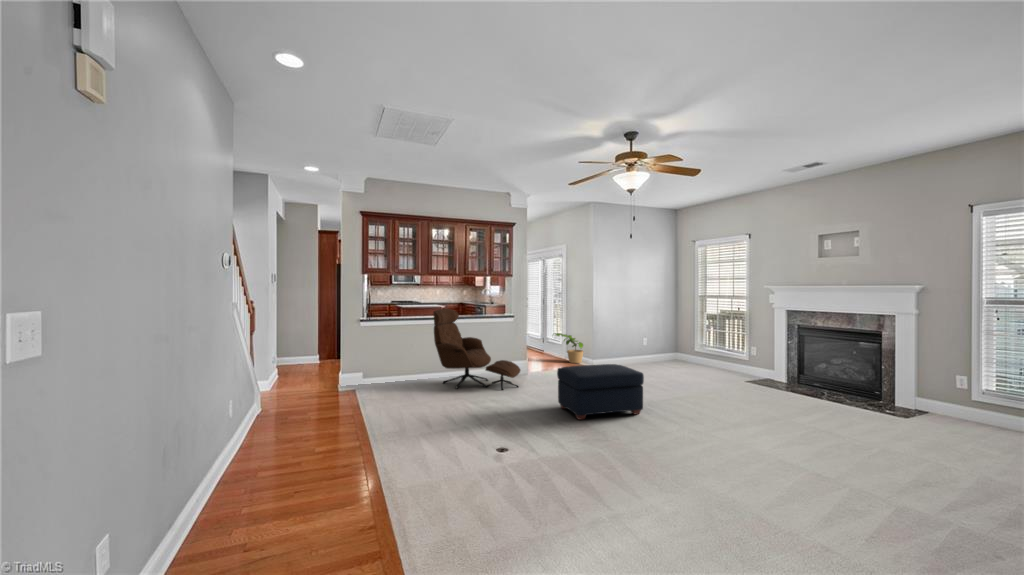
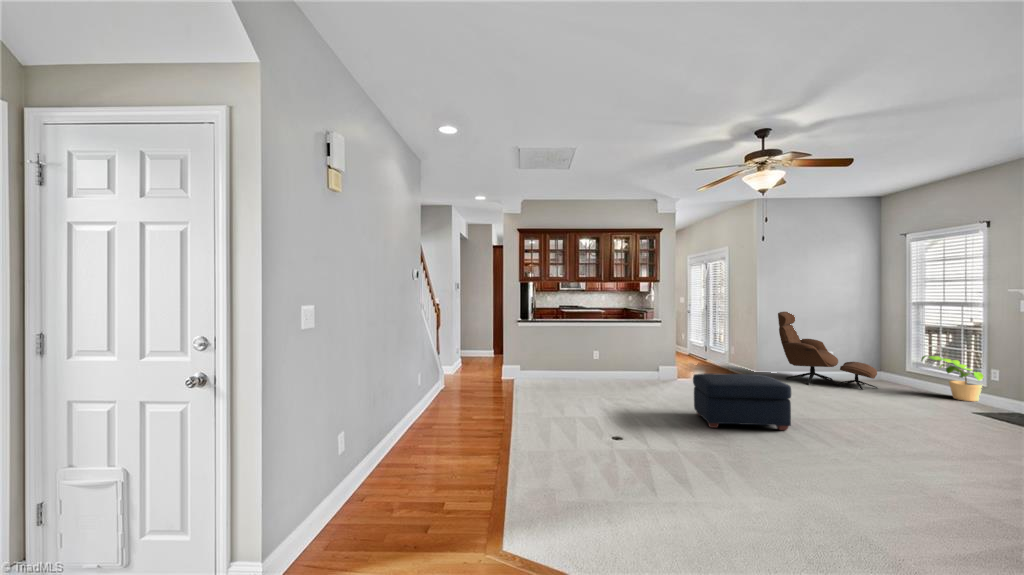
lounge chair: present [433,309,521,390] -> present [778,312,878,390]
potted plant: present [555,333,583,363] -> present [921,356,983,401]

